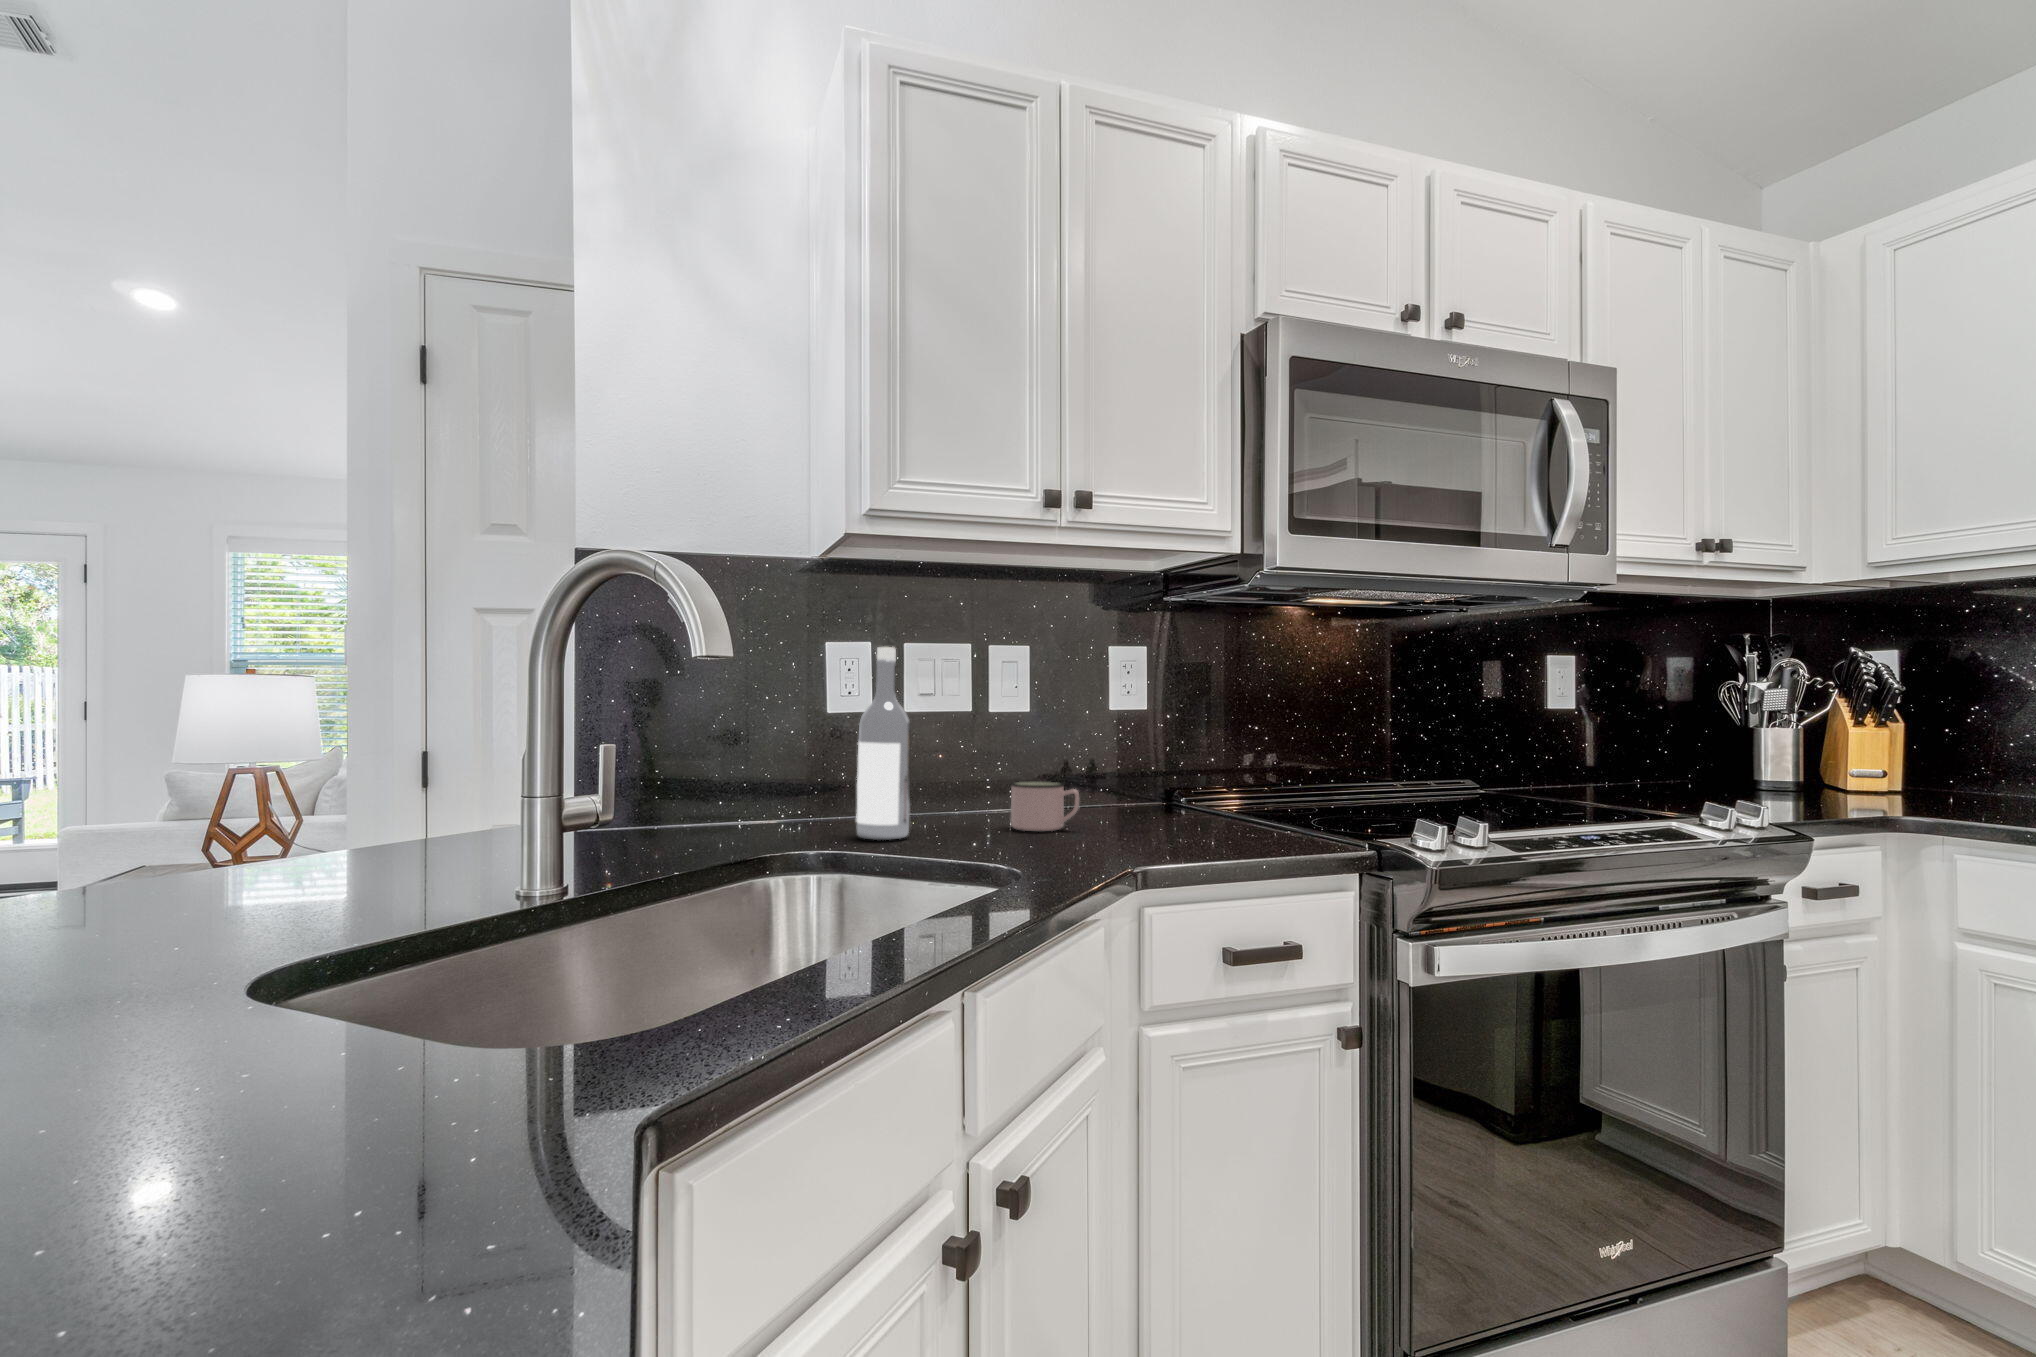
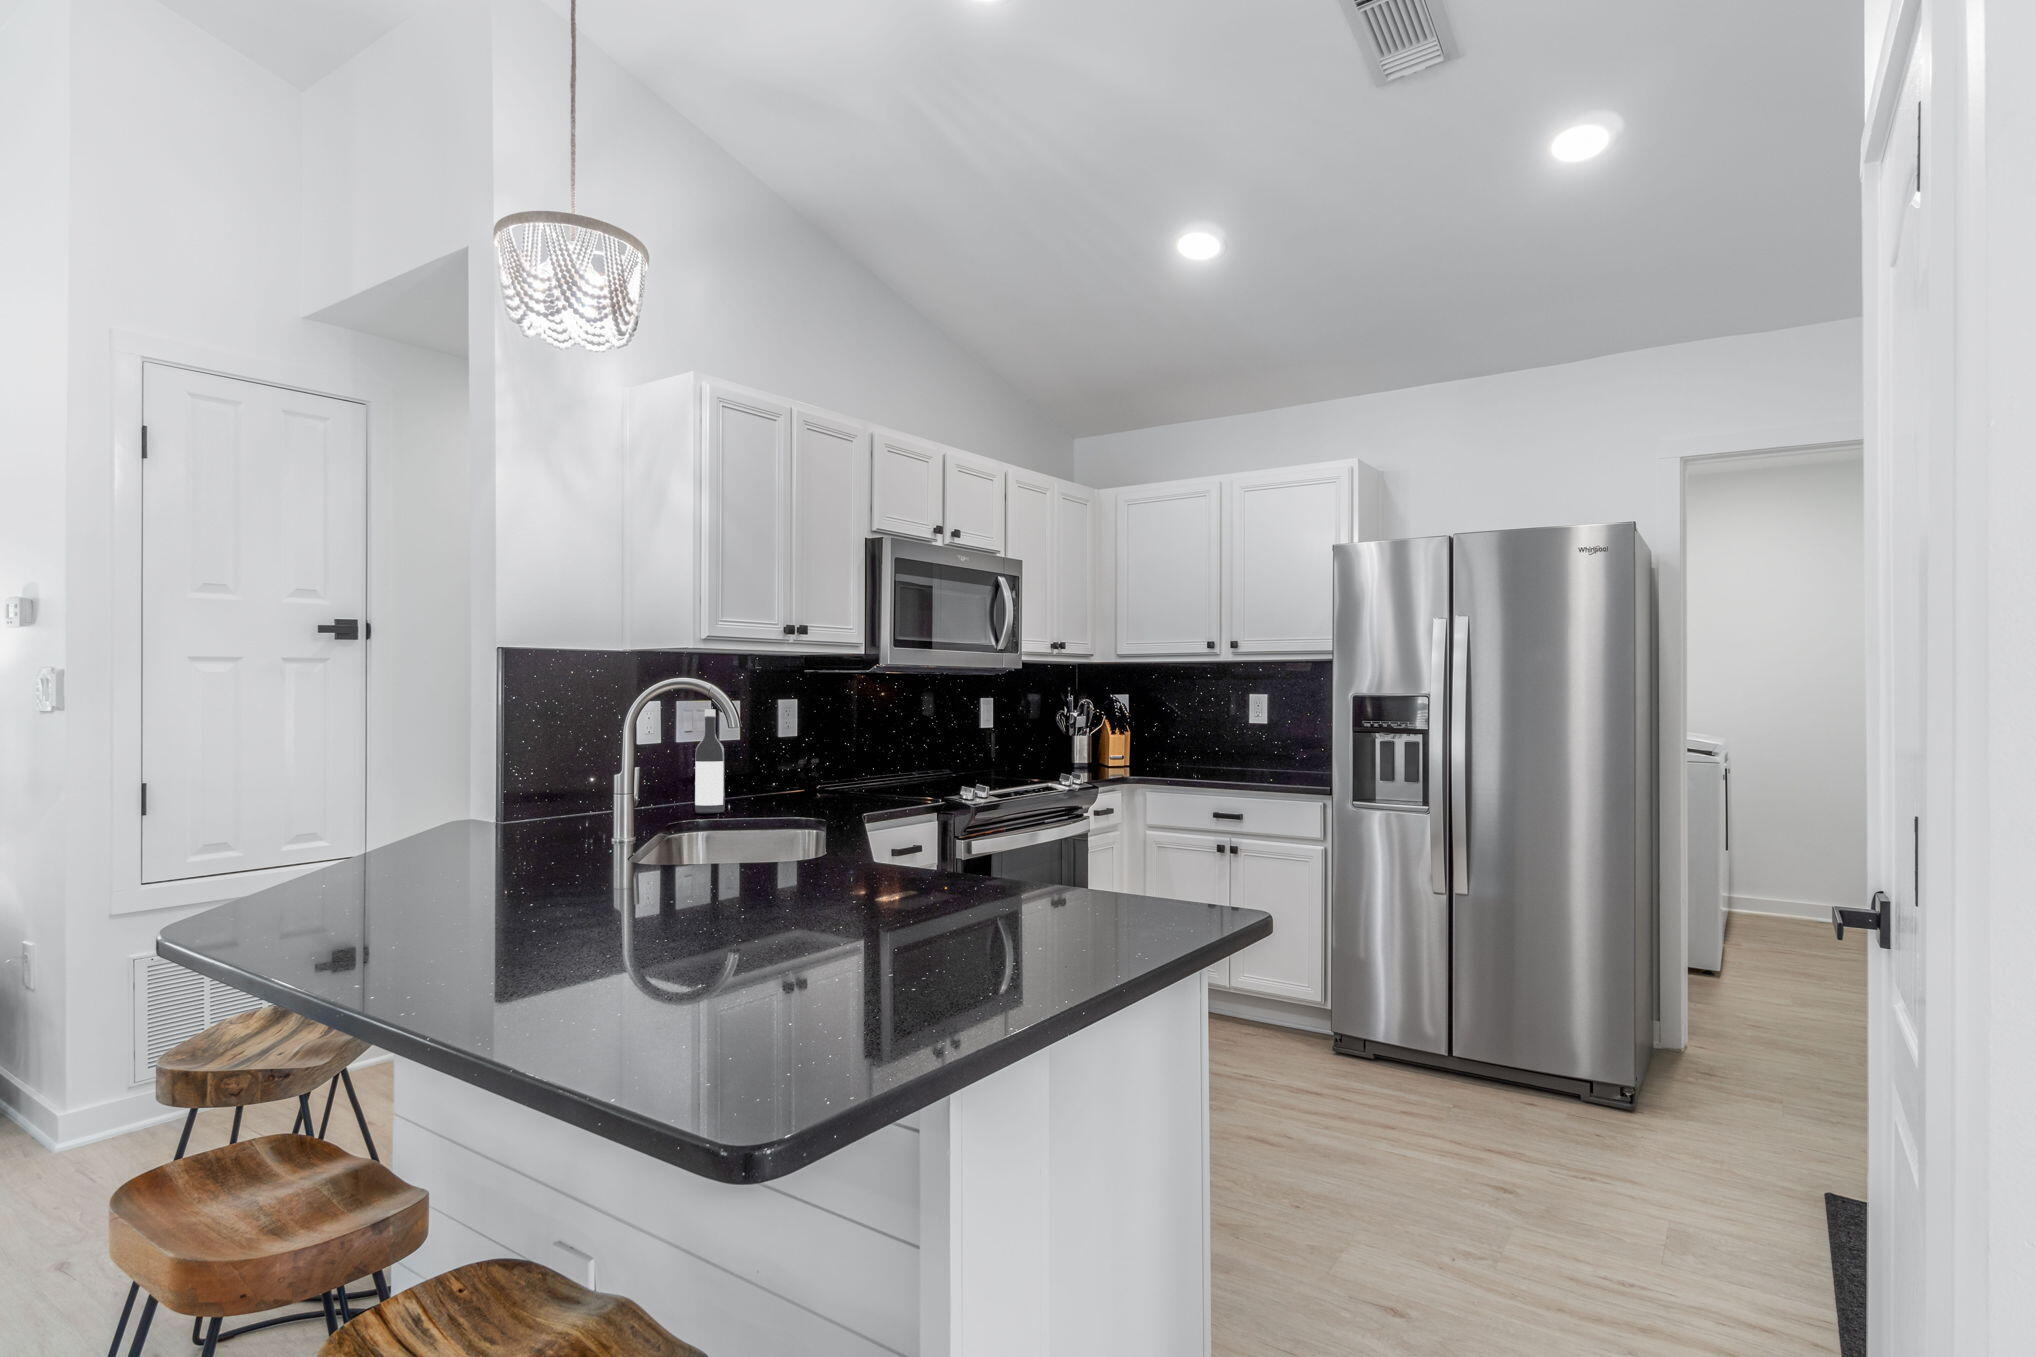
mug: present [1011,781,1079,831] -> none [761,779,800,806]

